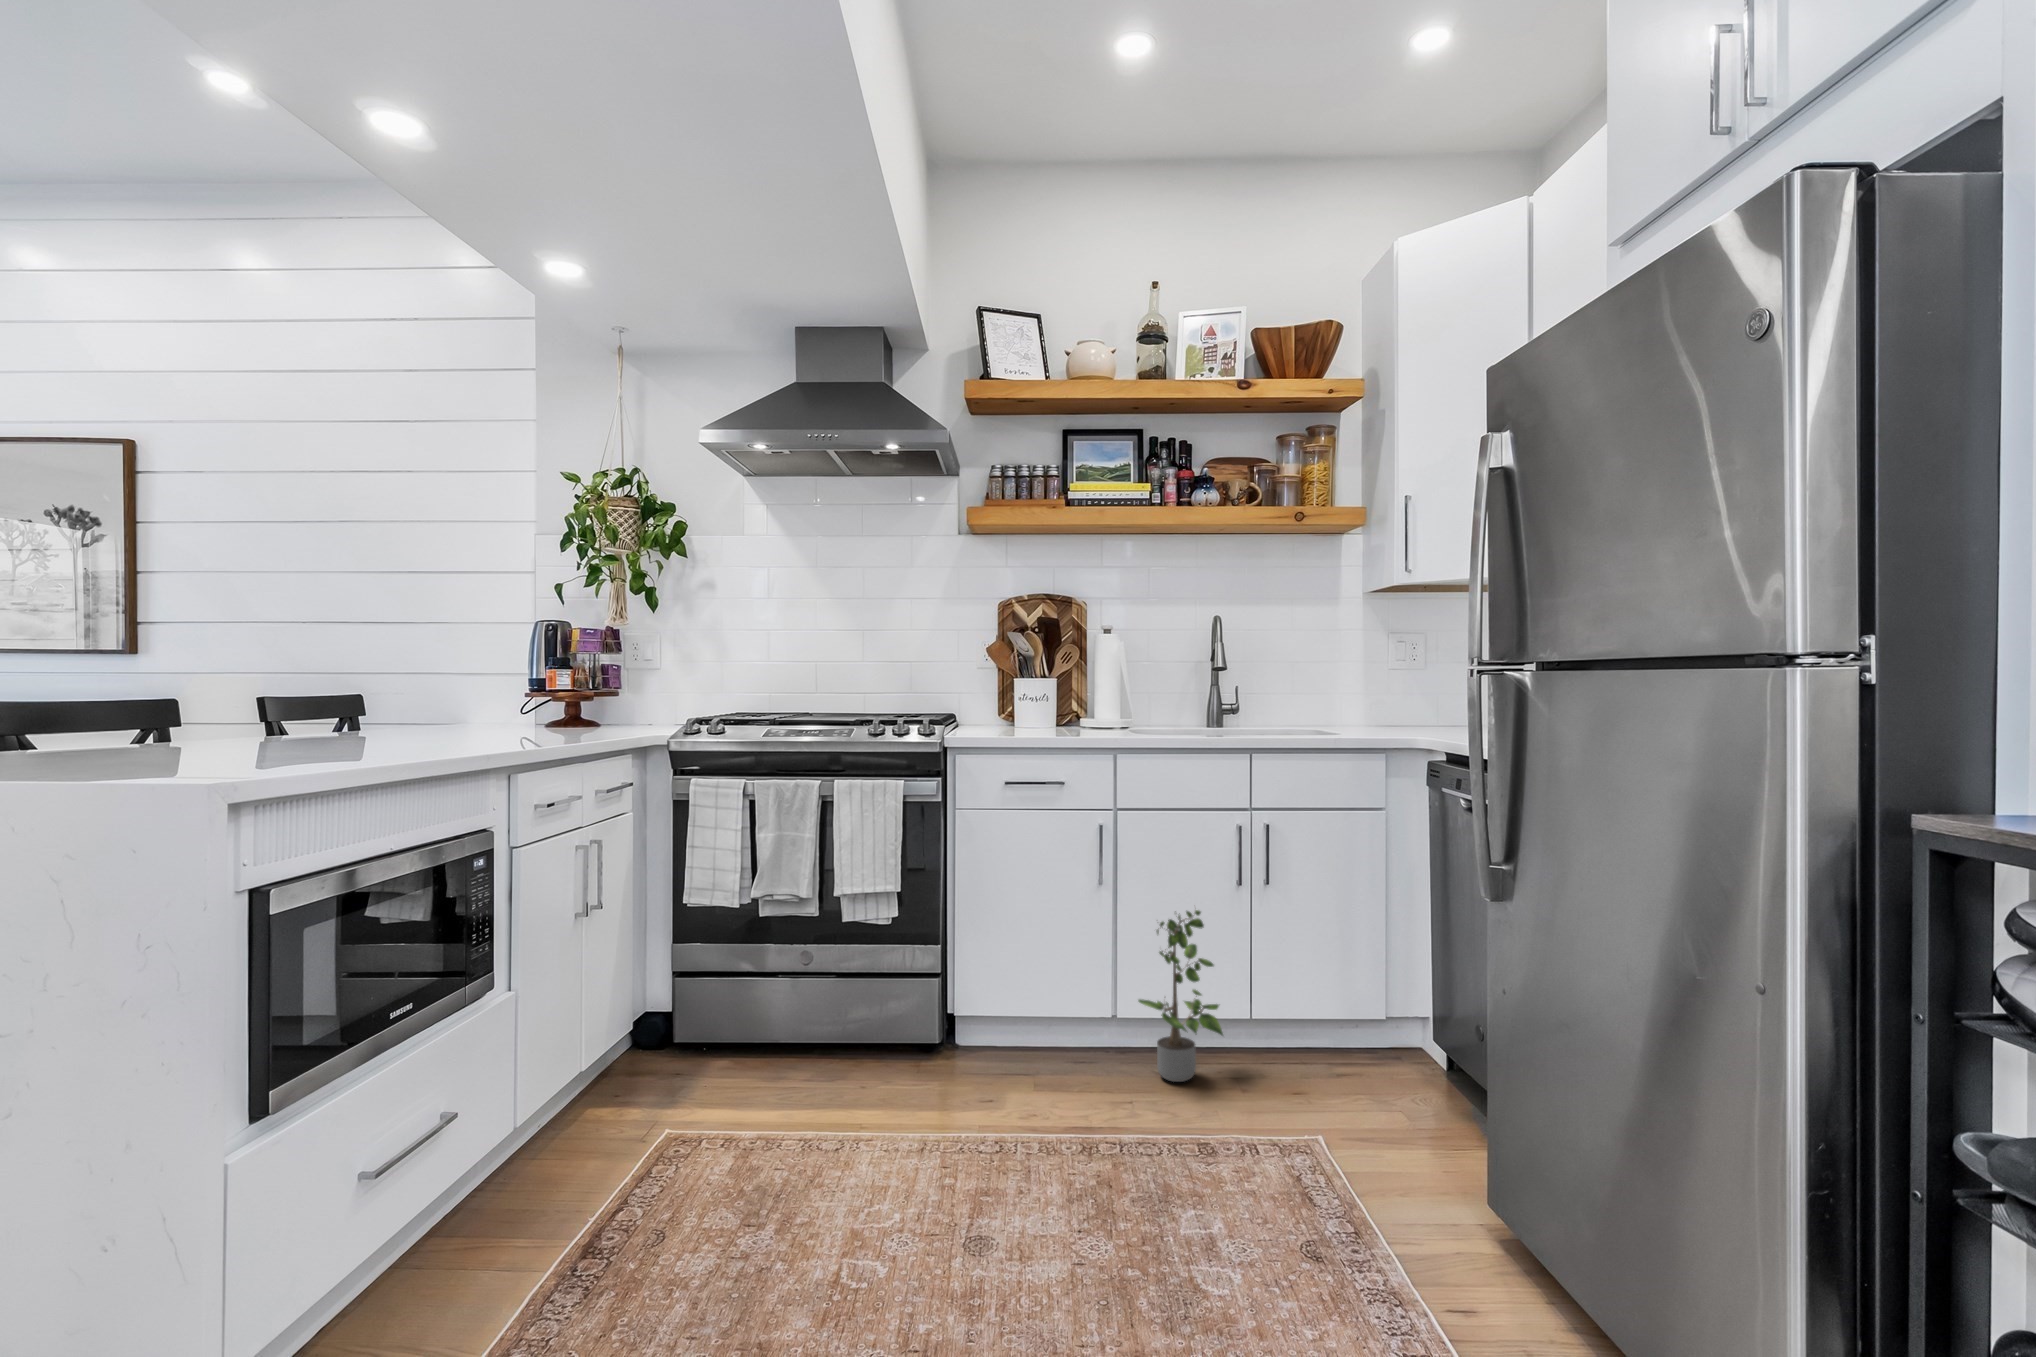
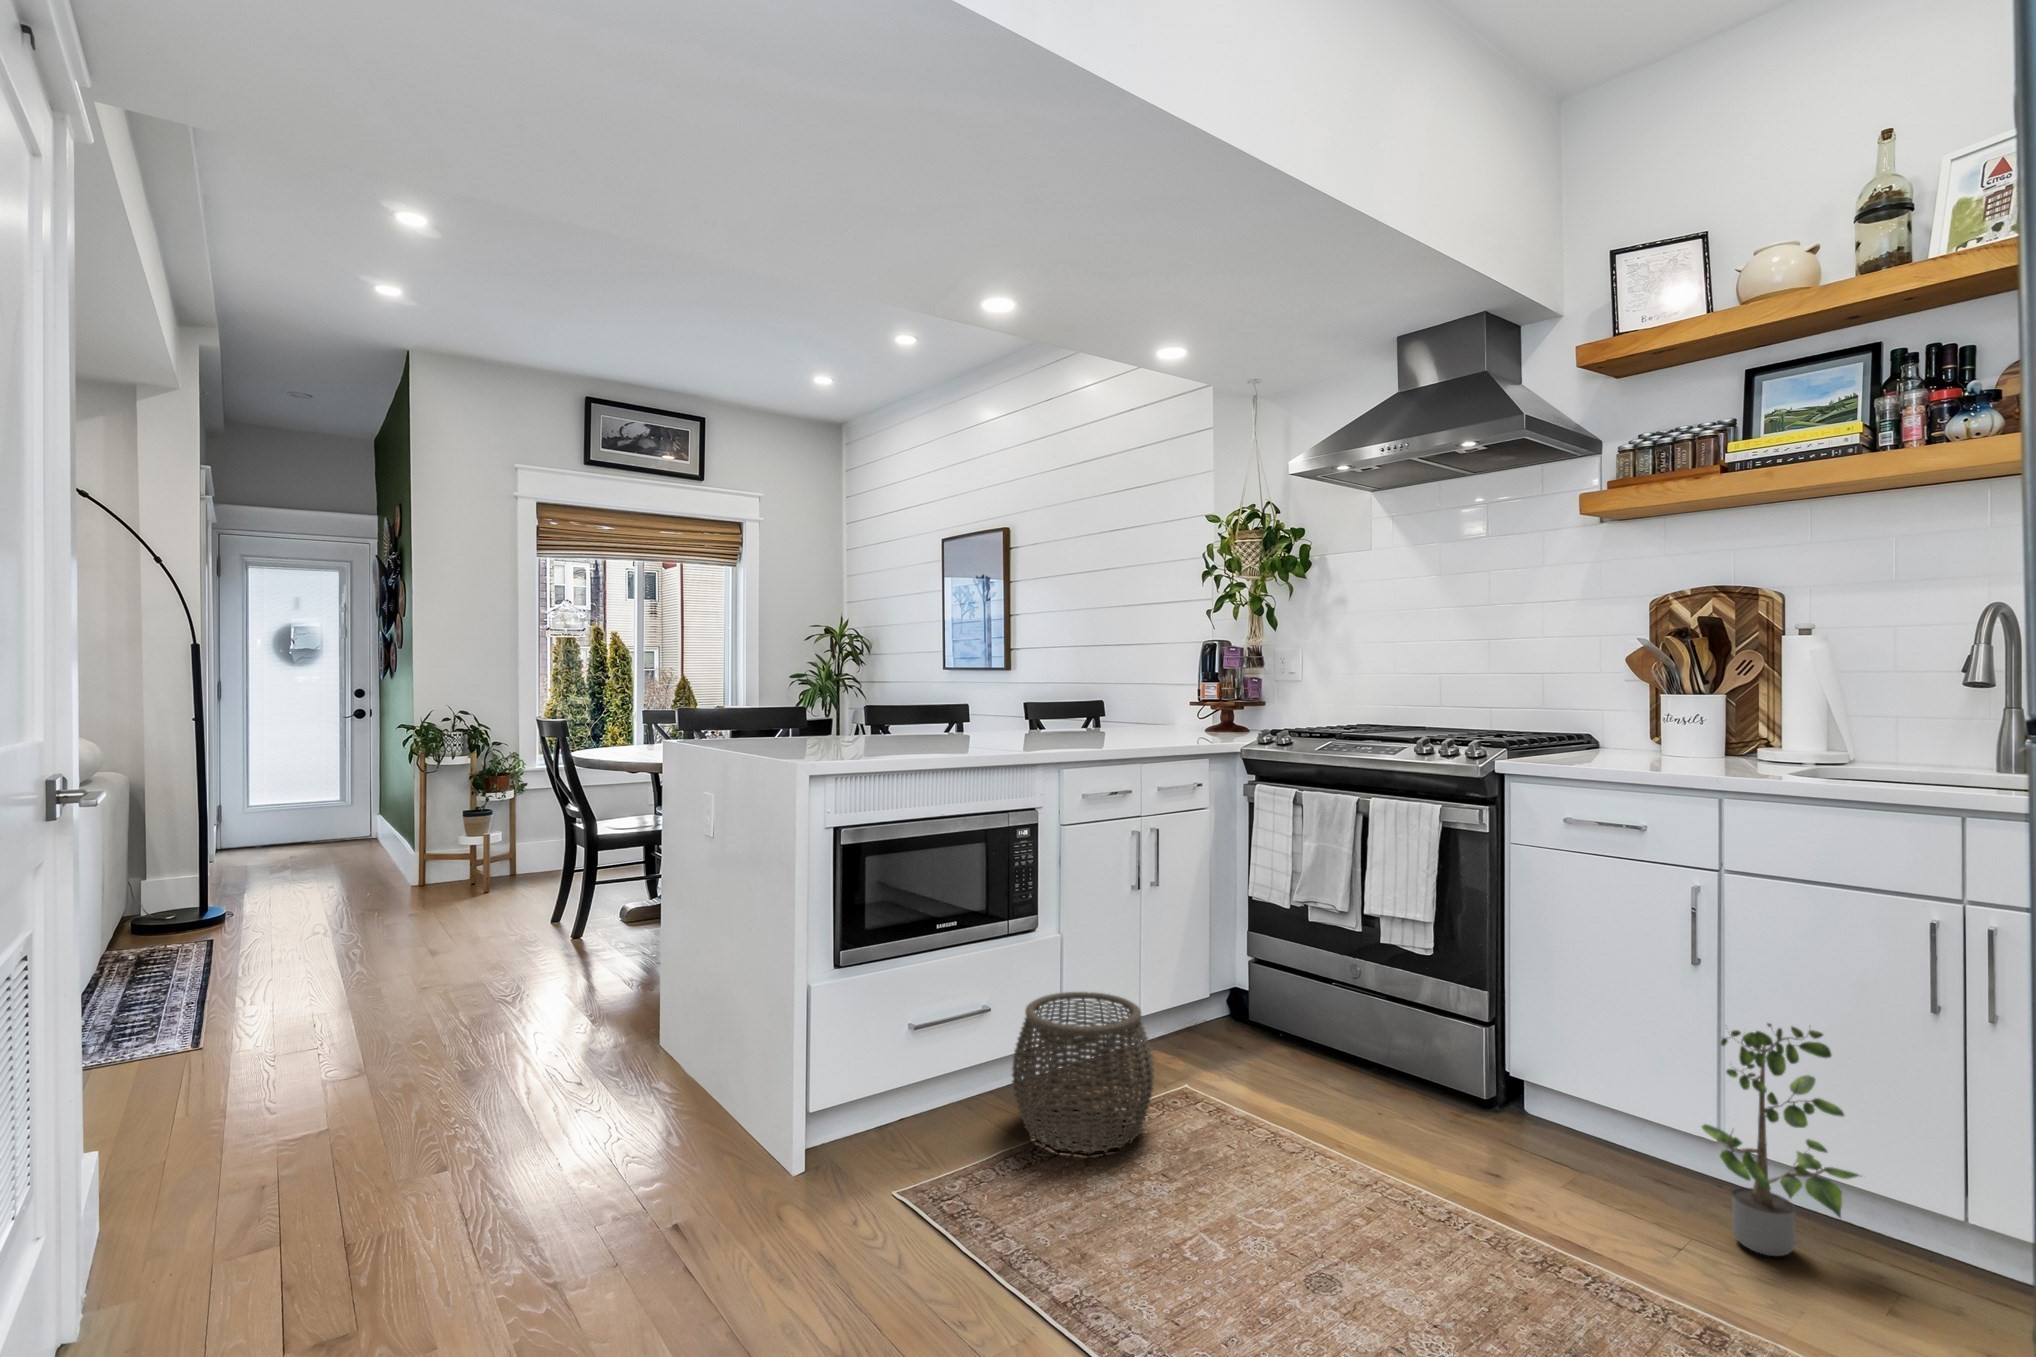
woven basket: none [508,1043,701,1258] -> present [1012,992,1155,1154]

